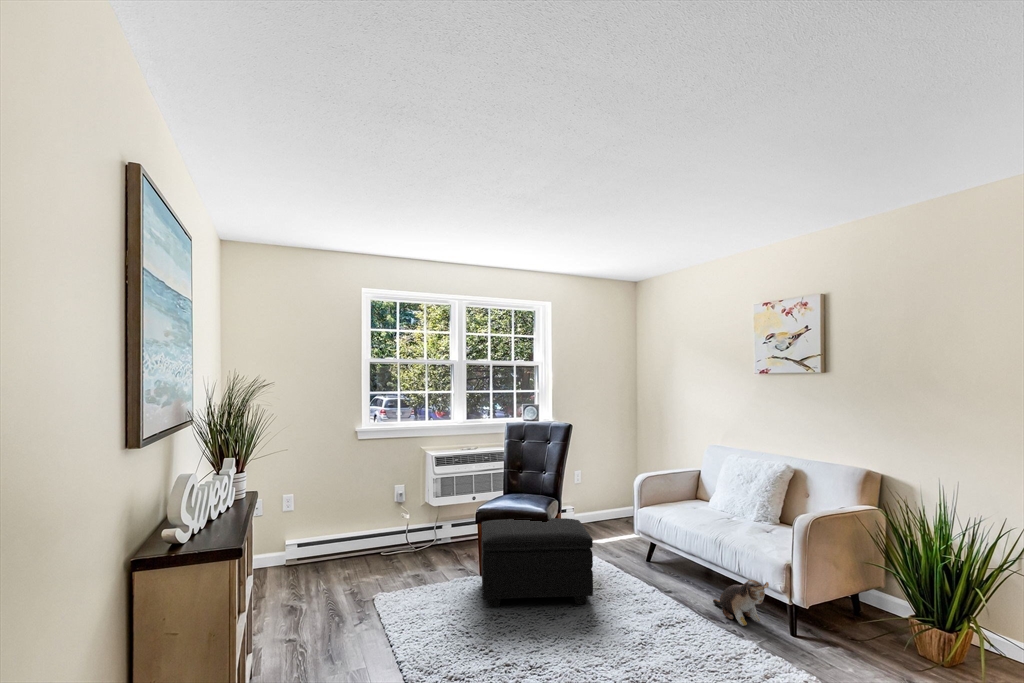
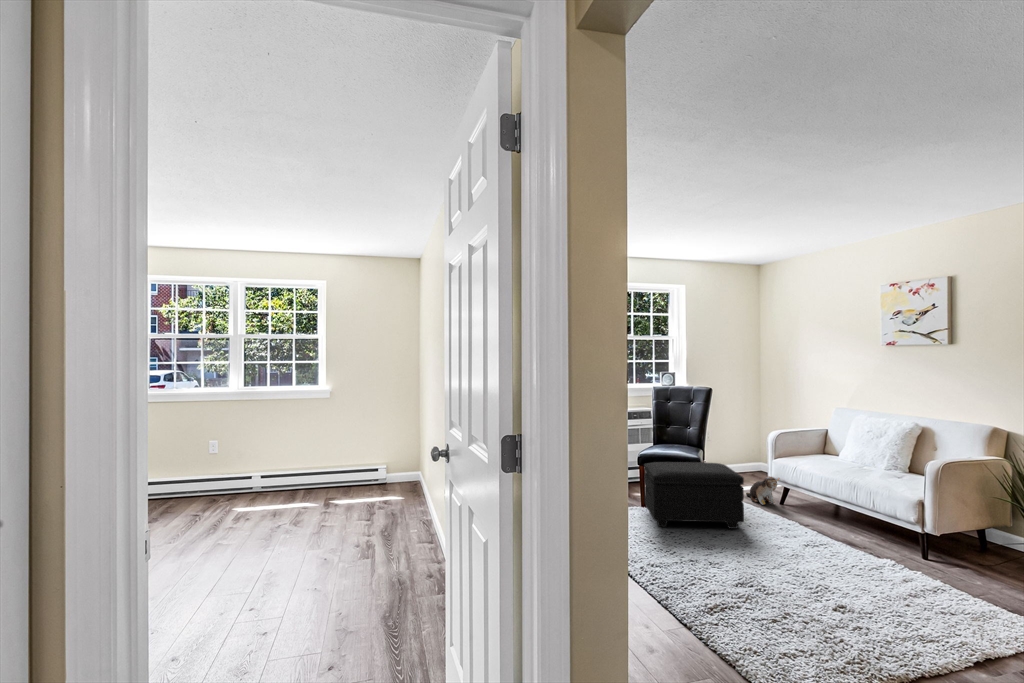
plush toy: present [713,580,769,626] -> present [746,476,780,505]

